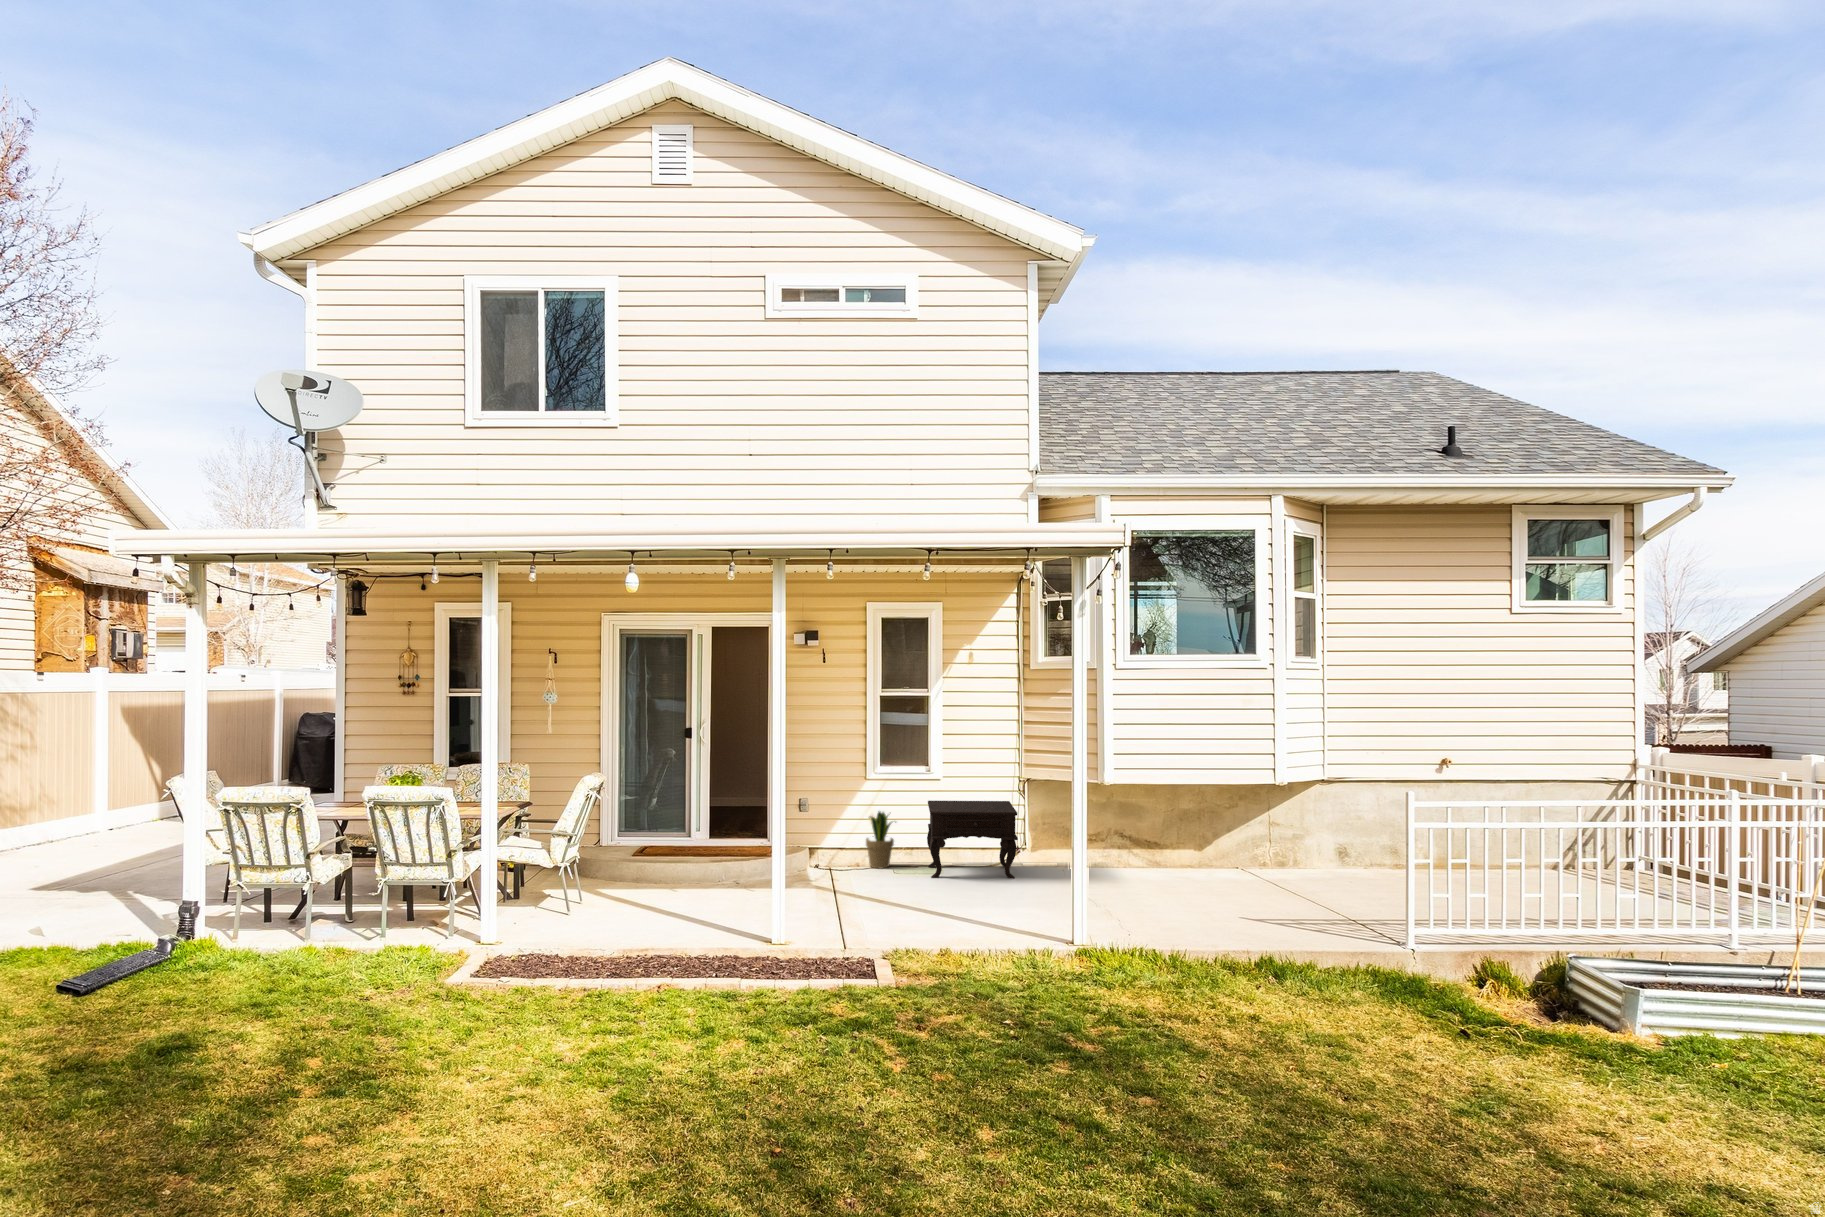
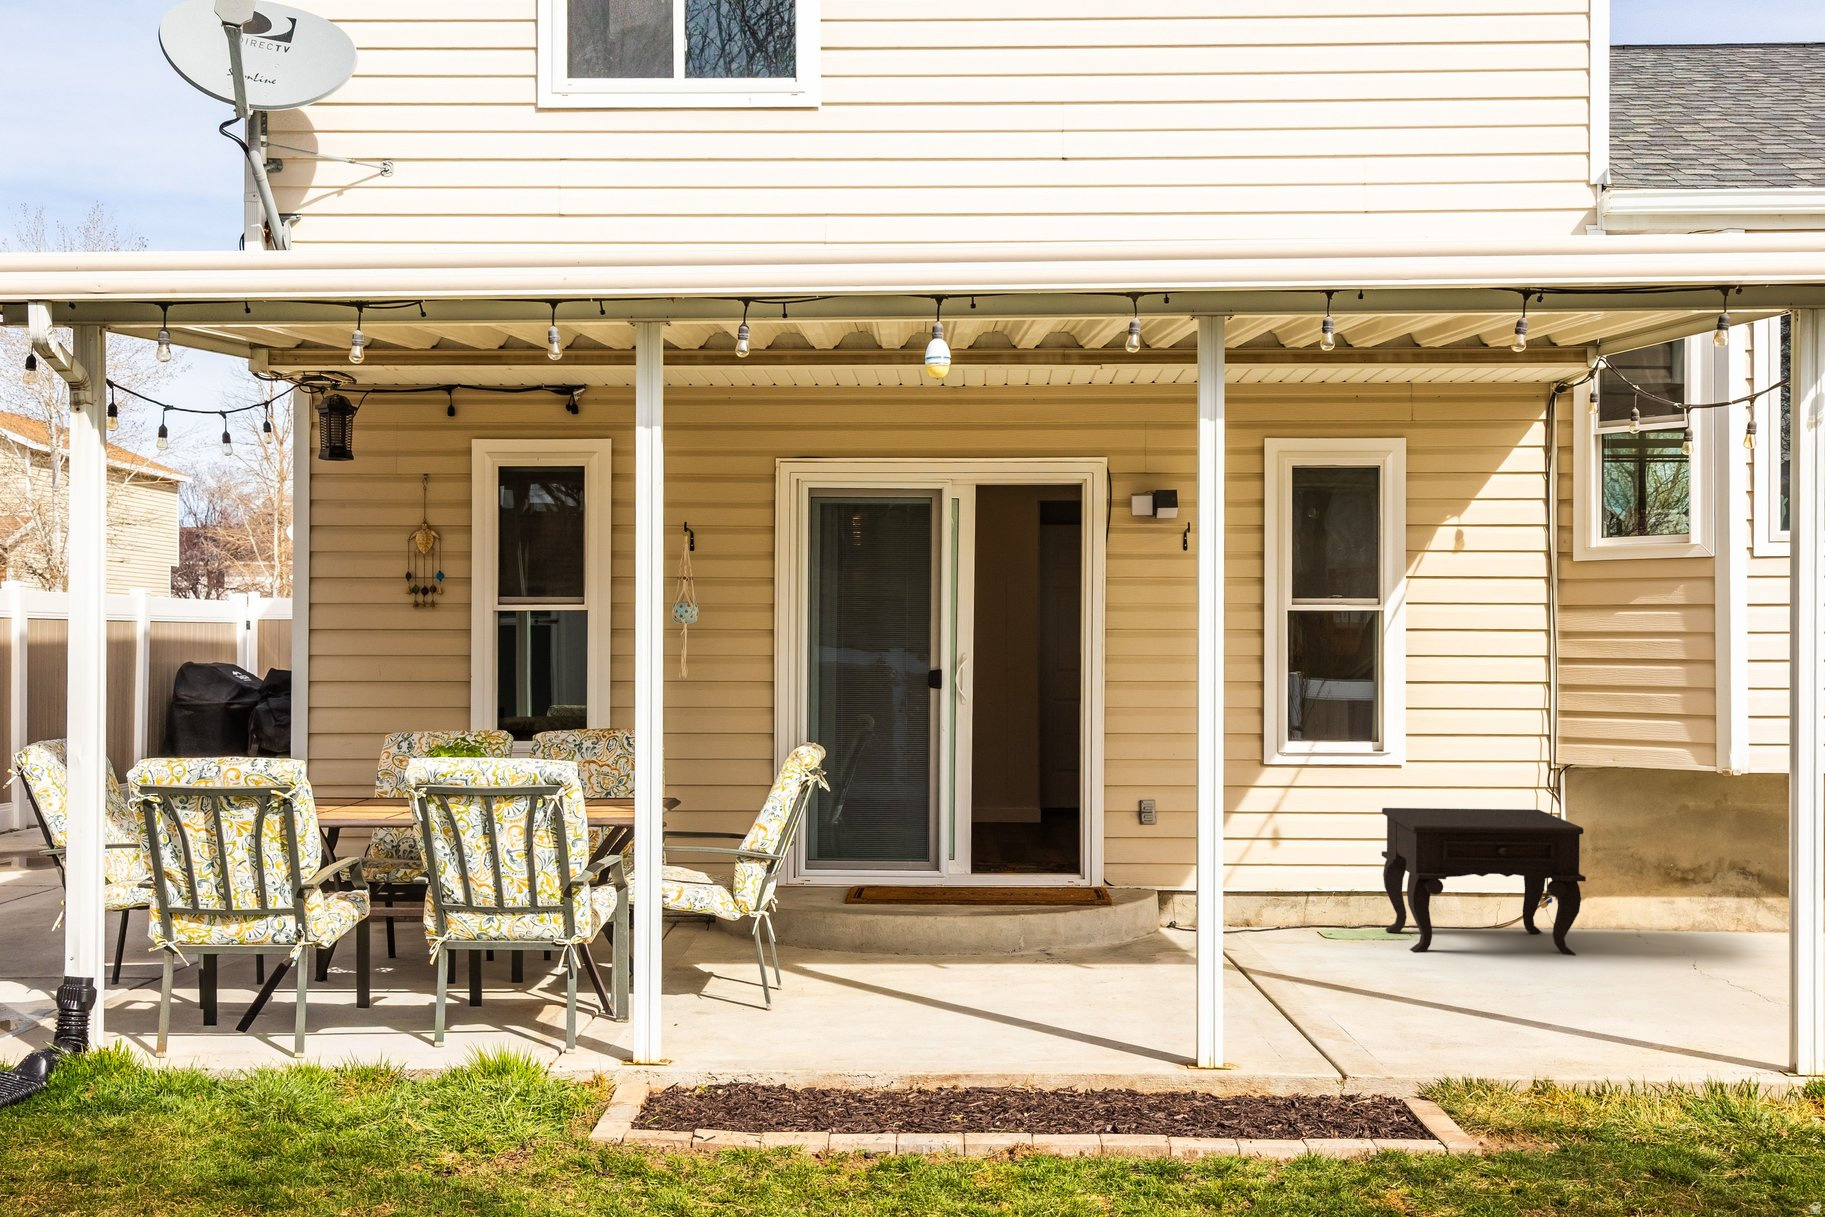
potted plant: present [866,811,894,868] -> none [1267,825,1329,934]

